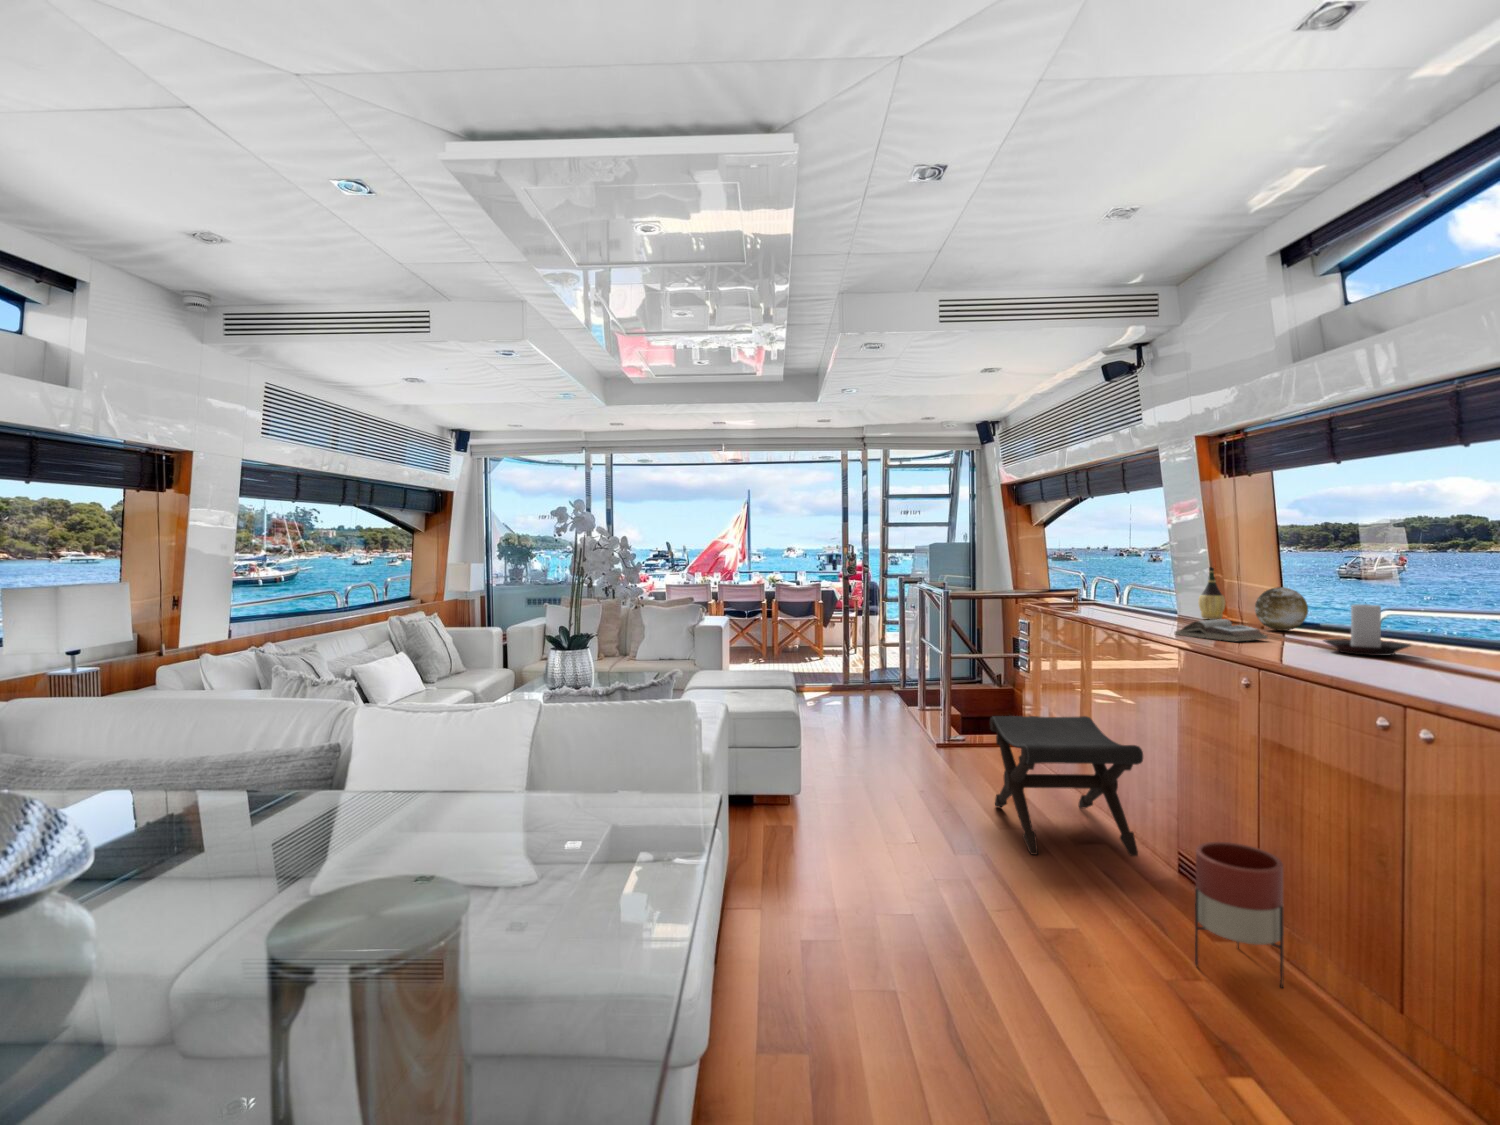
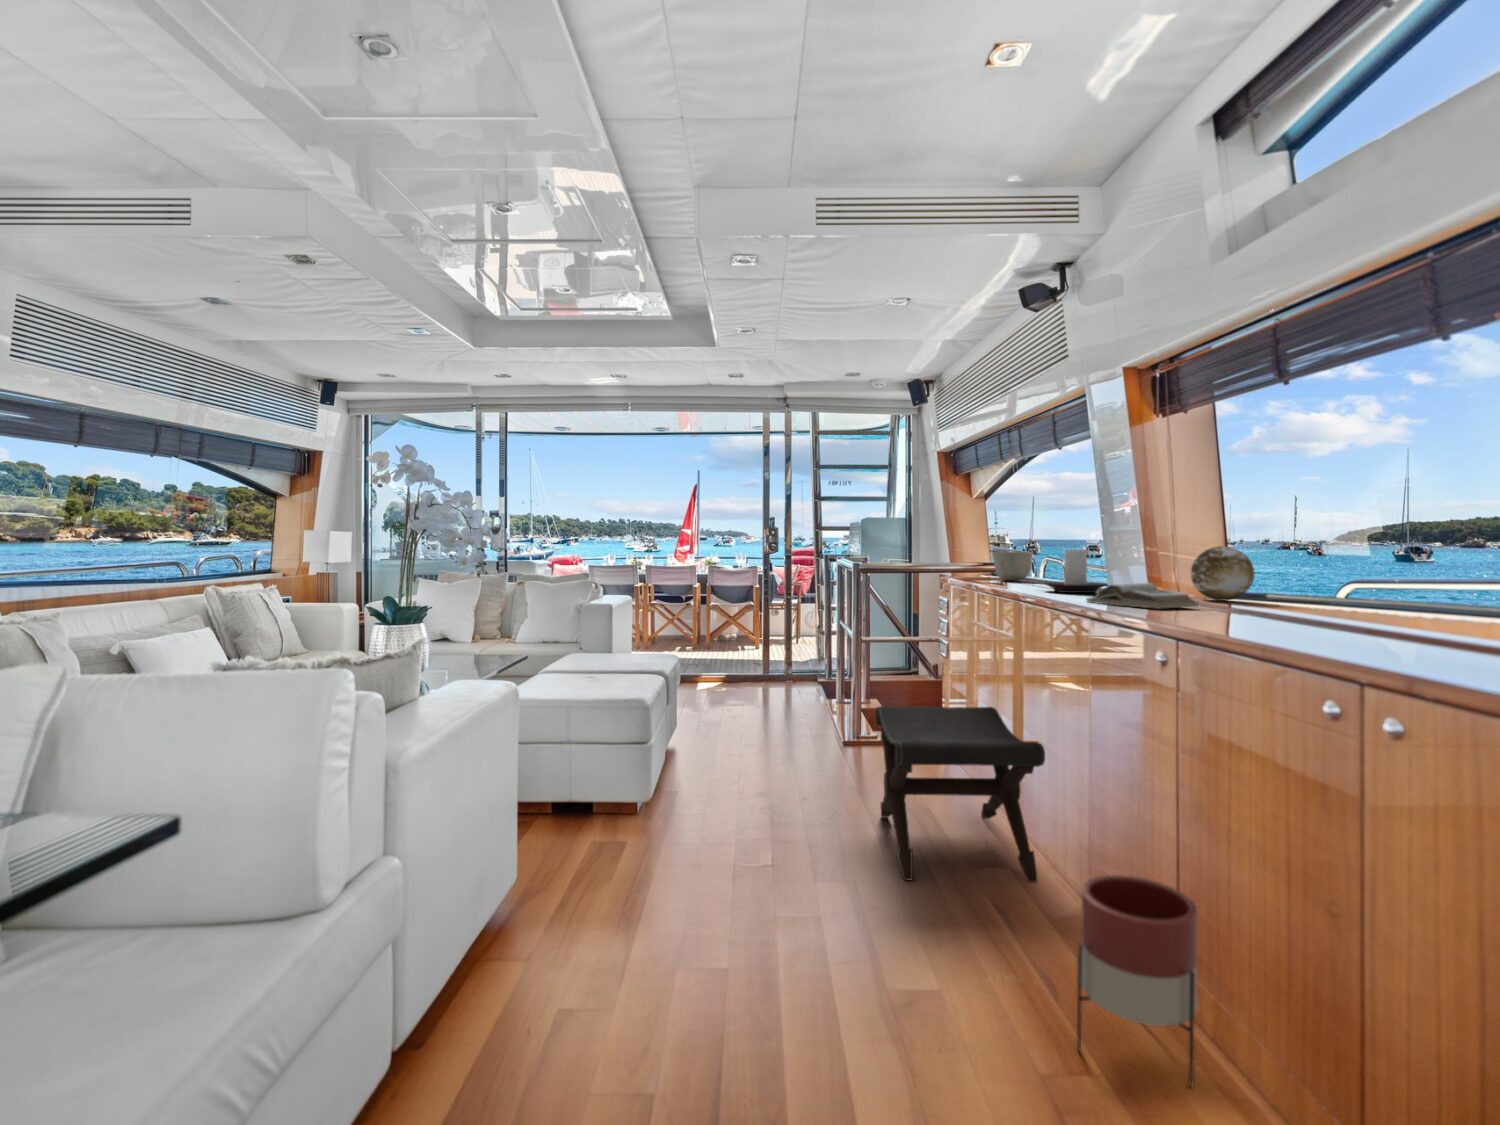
wine bottle: present [1199,567,1225,620] -> none [1130,522,1161,590]
ceramic bowl: none [1074,583,1111,608] -> present [992,551,1033,581]
candle holder: present [1324,604,1410,656] -> present [1044,549,1107,593]

